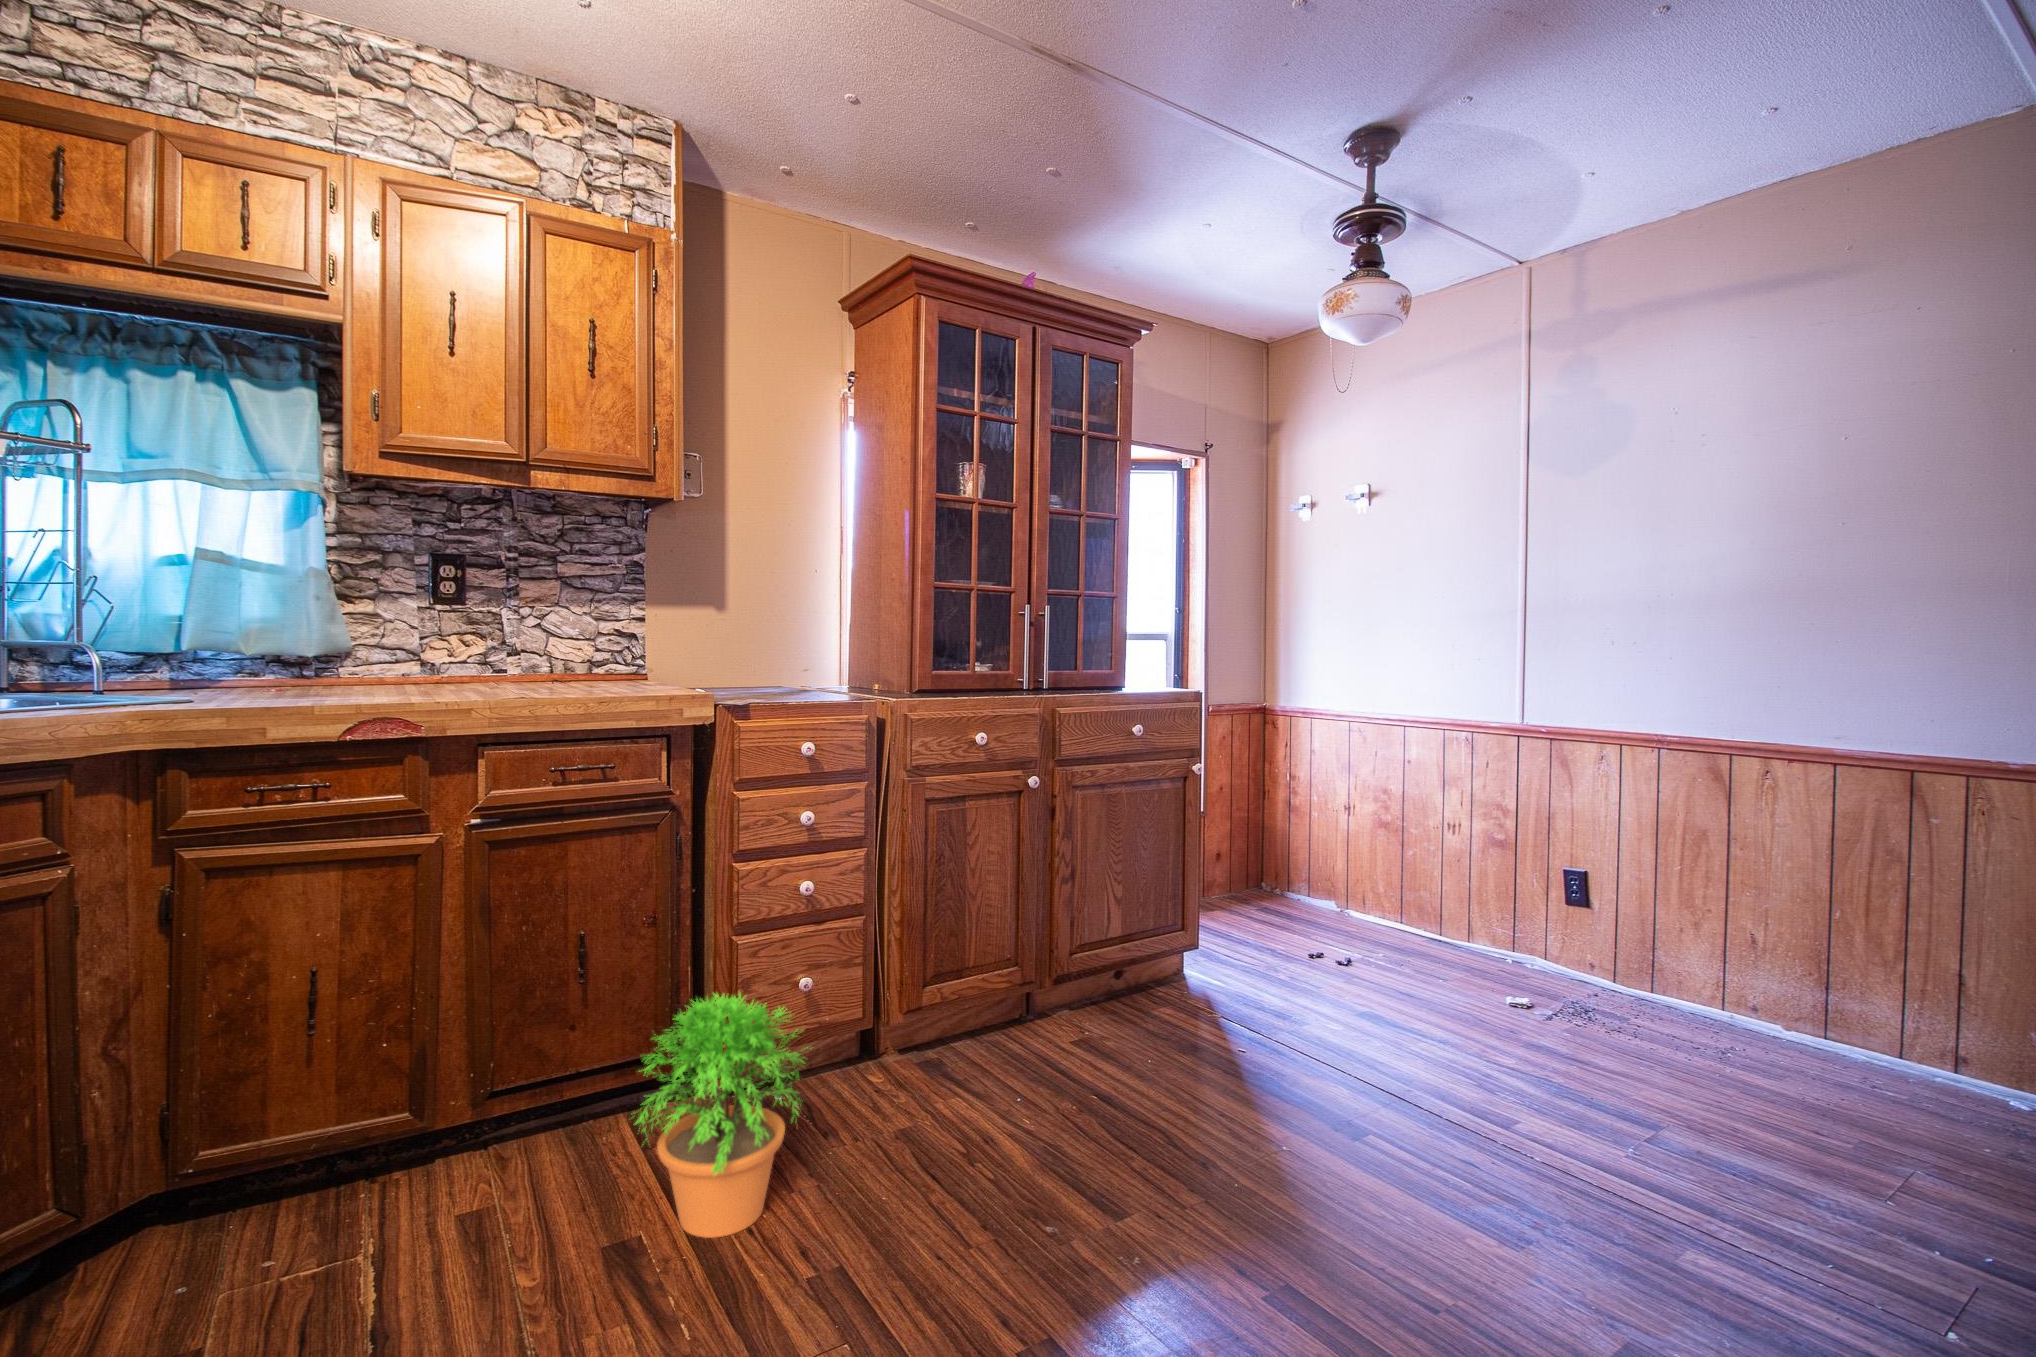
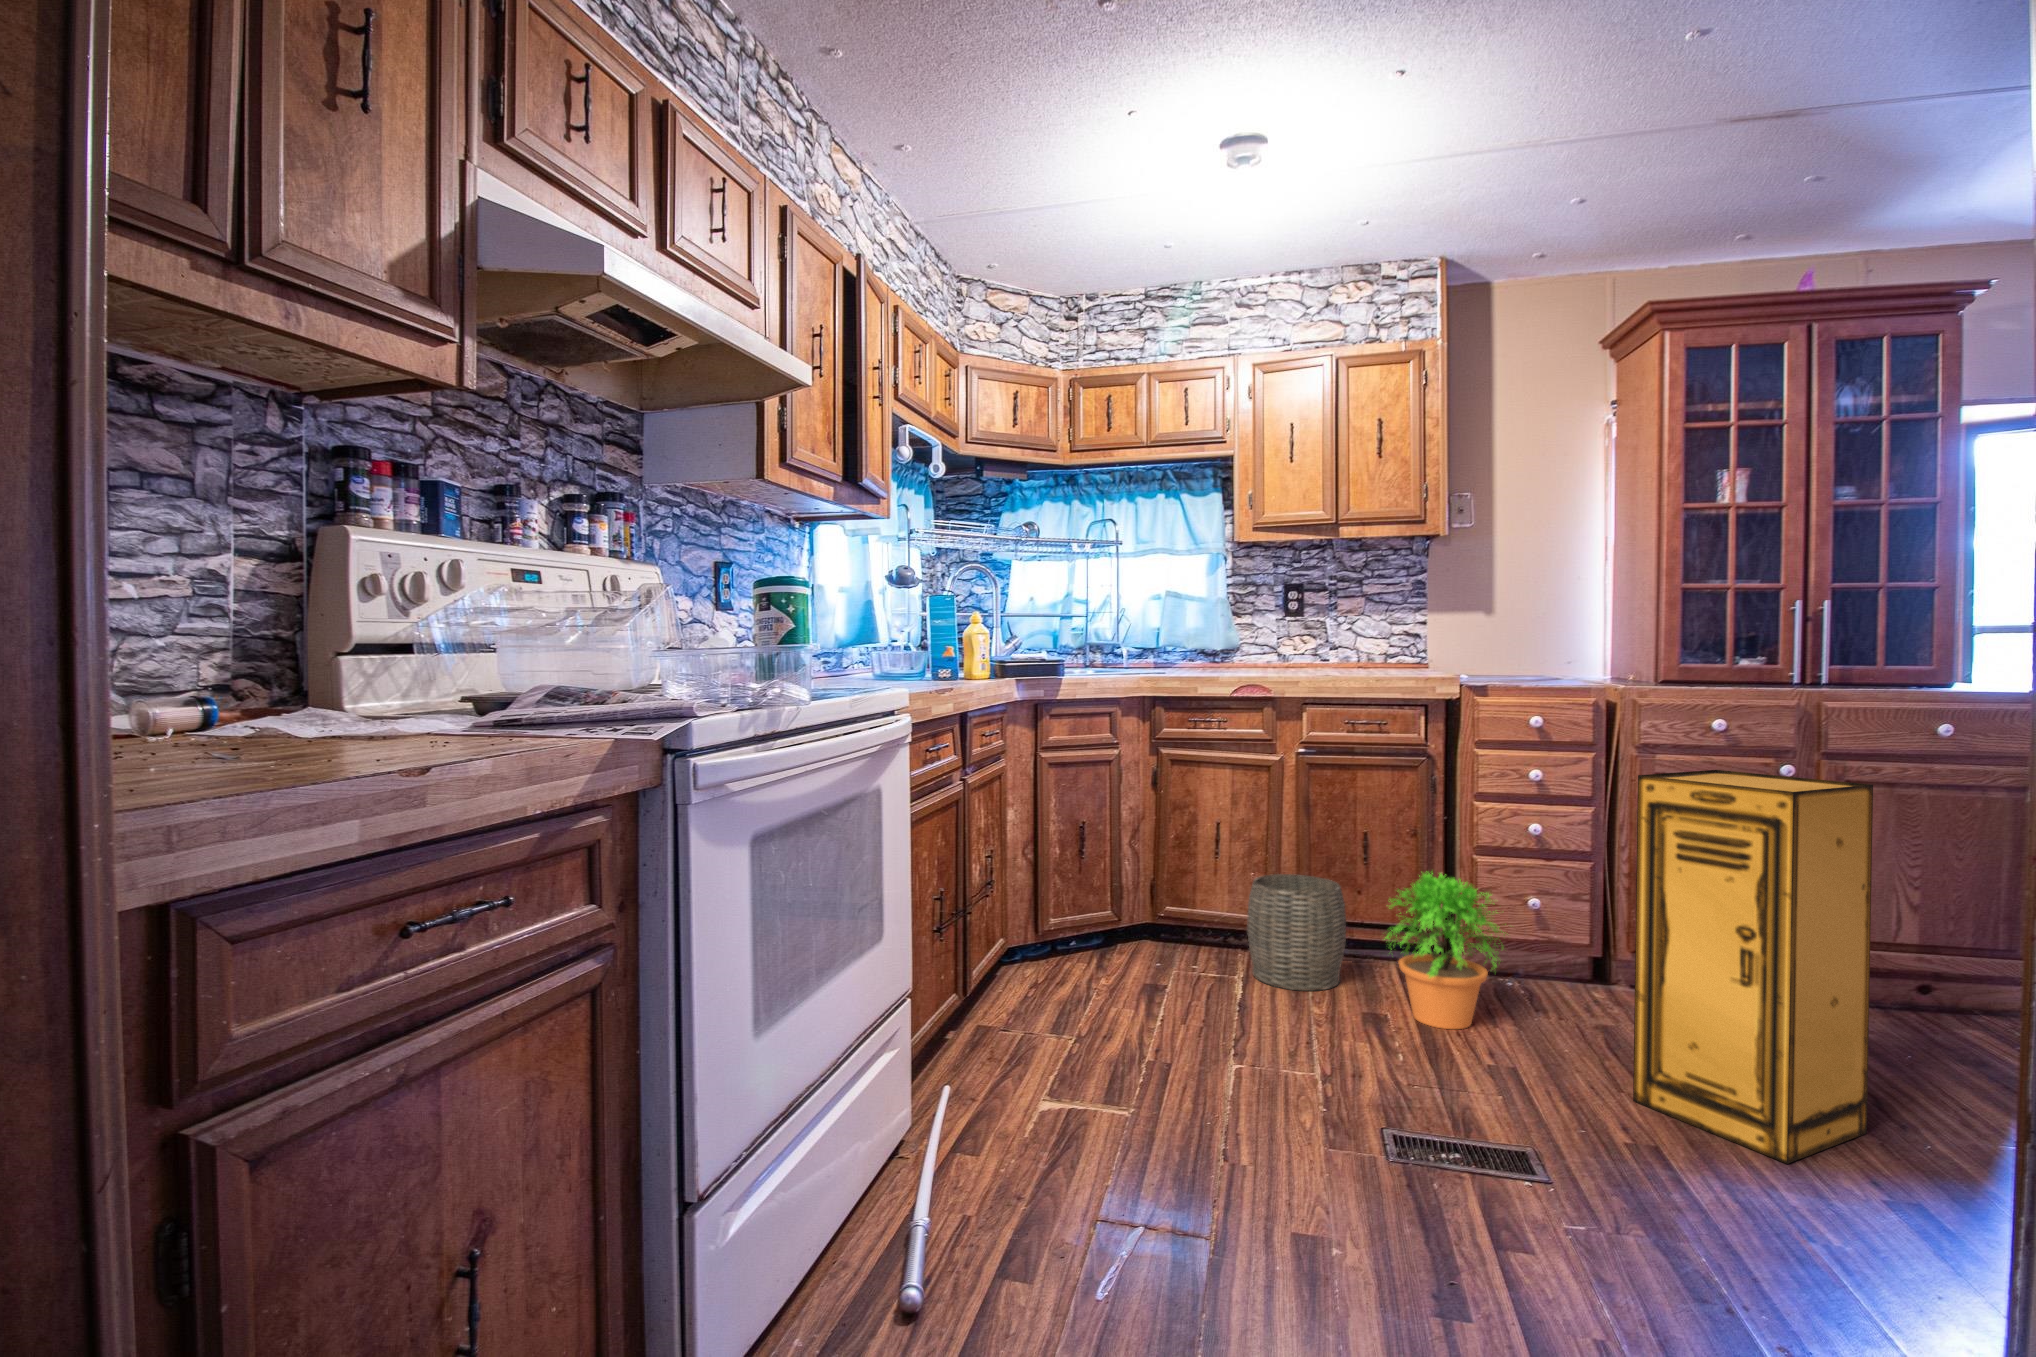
storage cabinet: none [996,810,1199,1312] -> present [1633,770,1873,1164]
woven basket: none [377,1024,561,1254] -> present [1247,874,1346,991]

